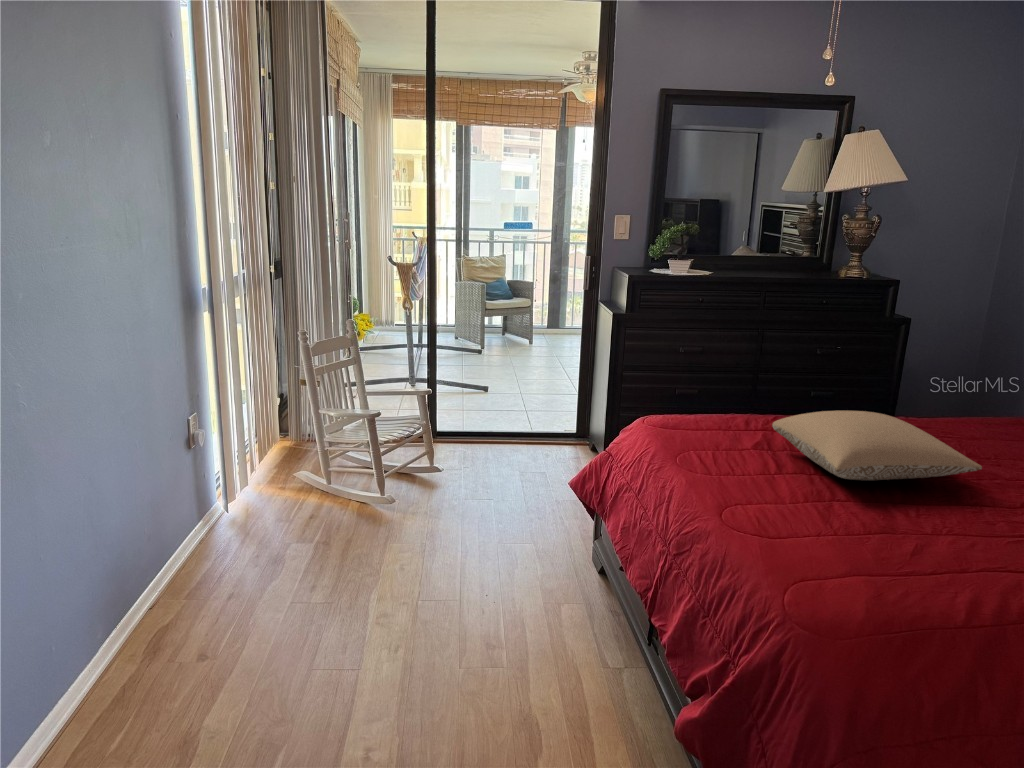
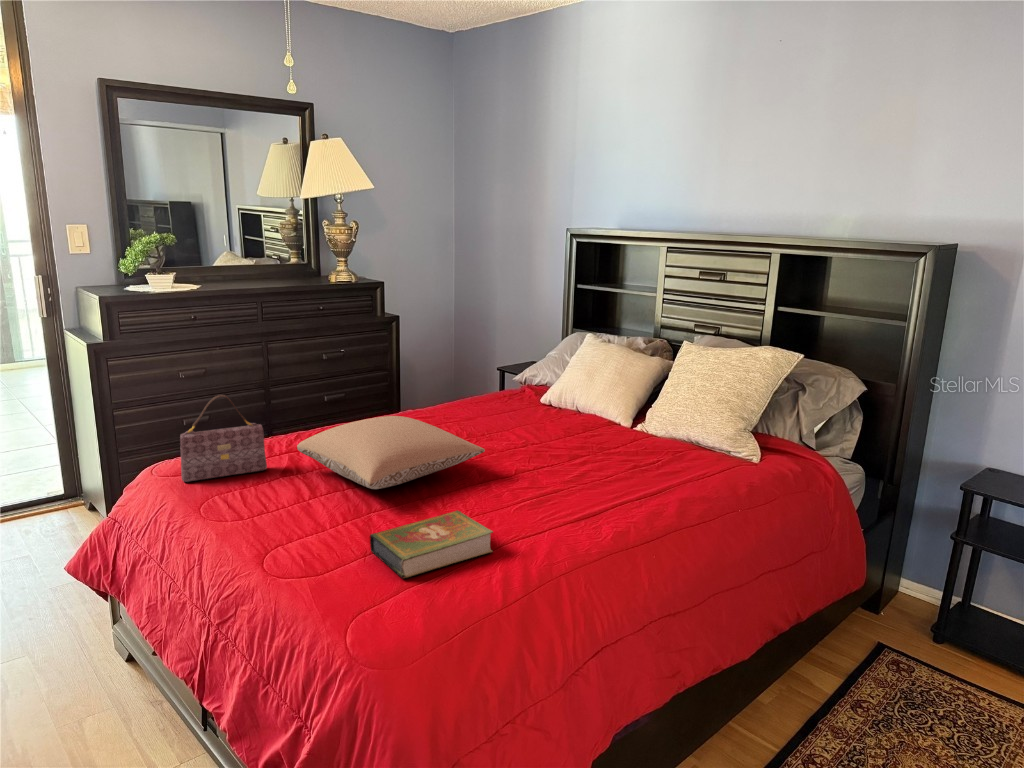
handbag: none [667,364,744,440] -> present [180,395,267,482]
book: none [824,514,968,569] -> present [370,511,493,578]

